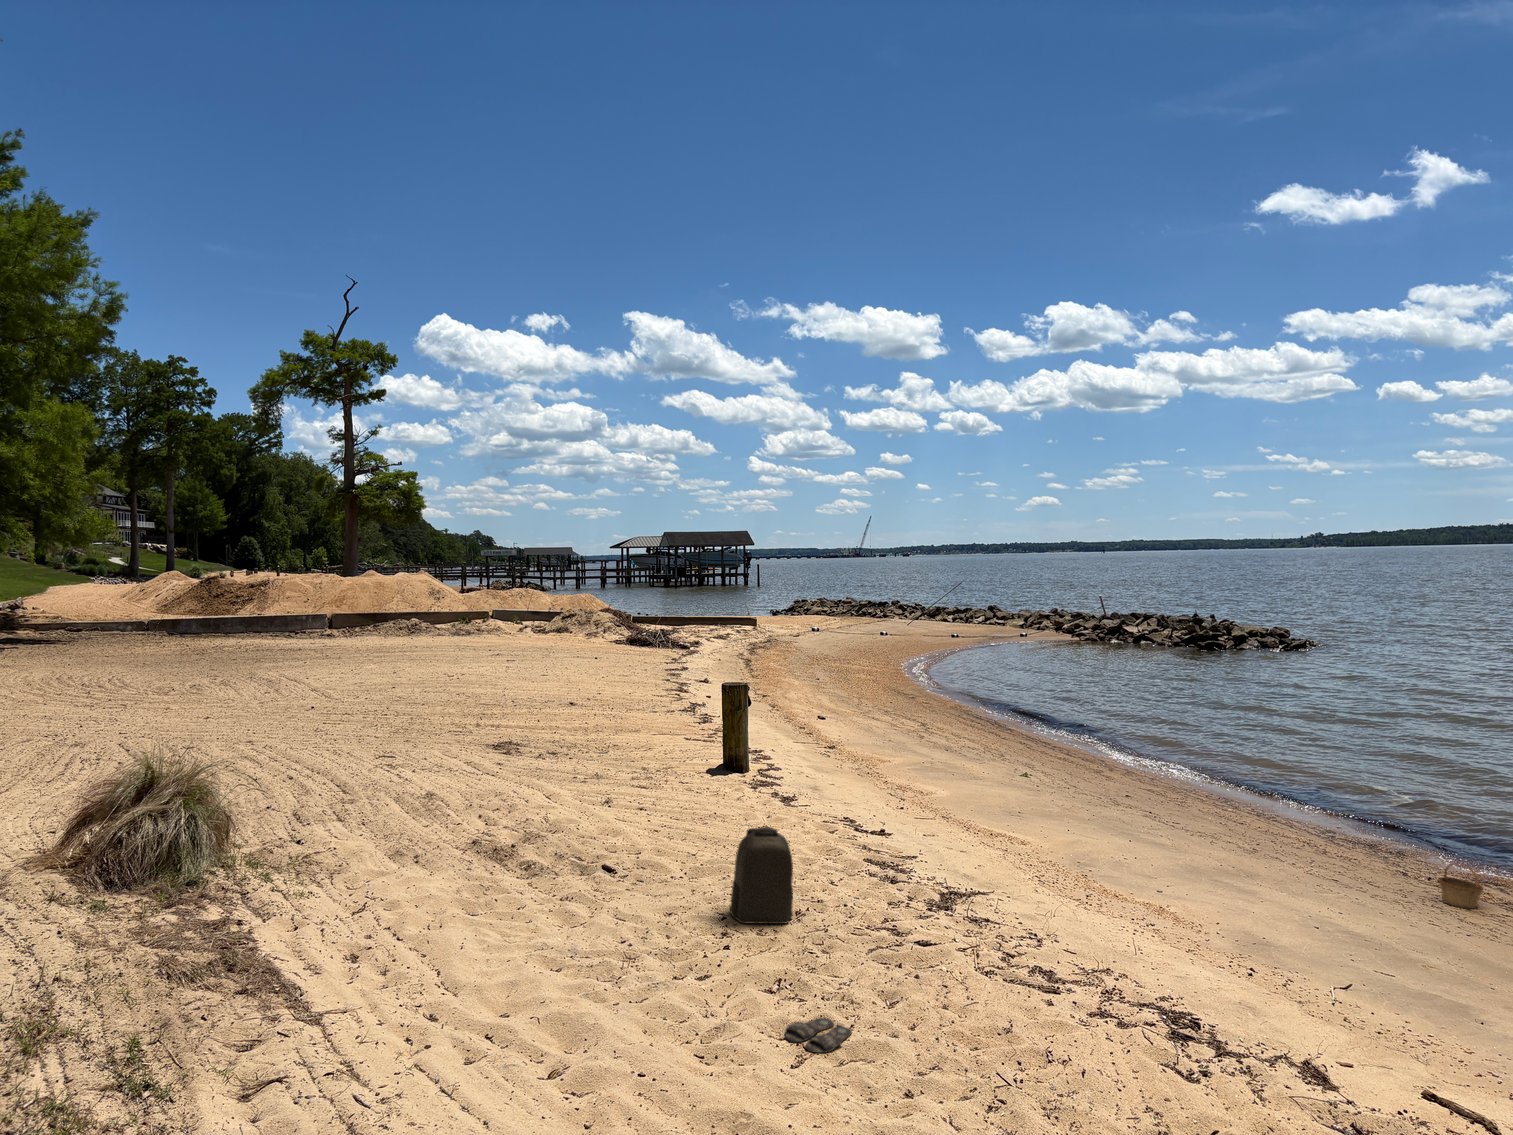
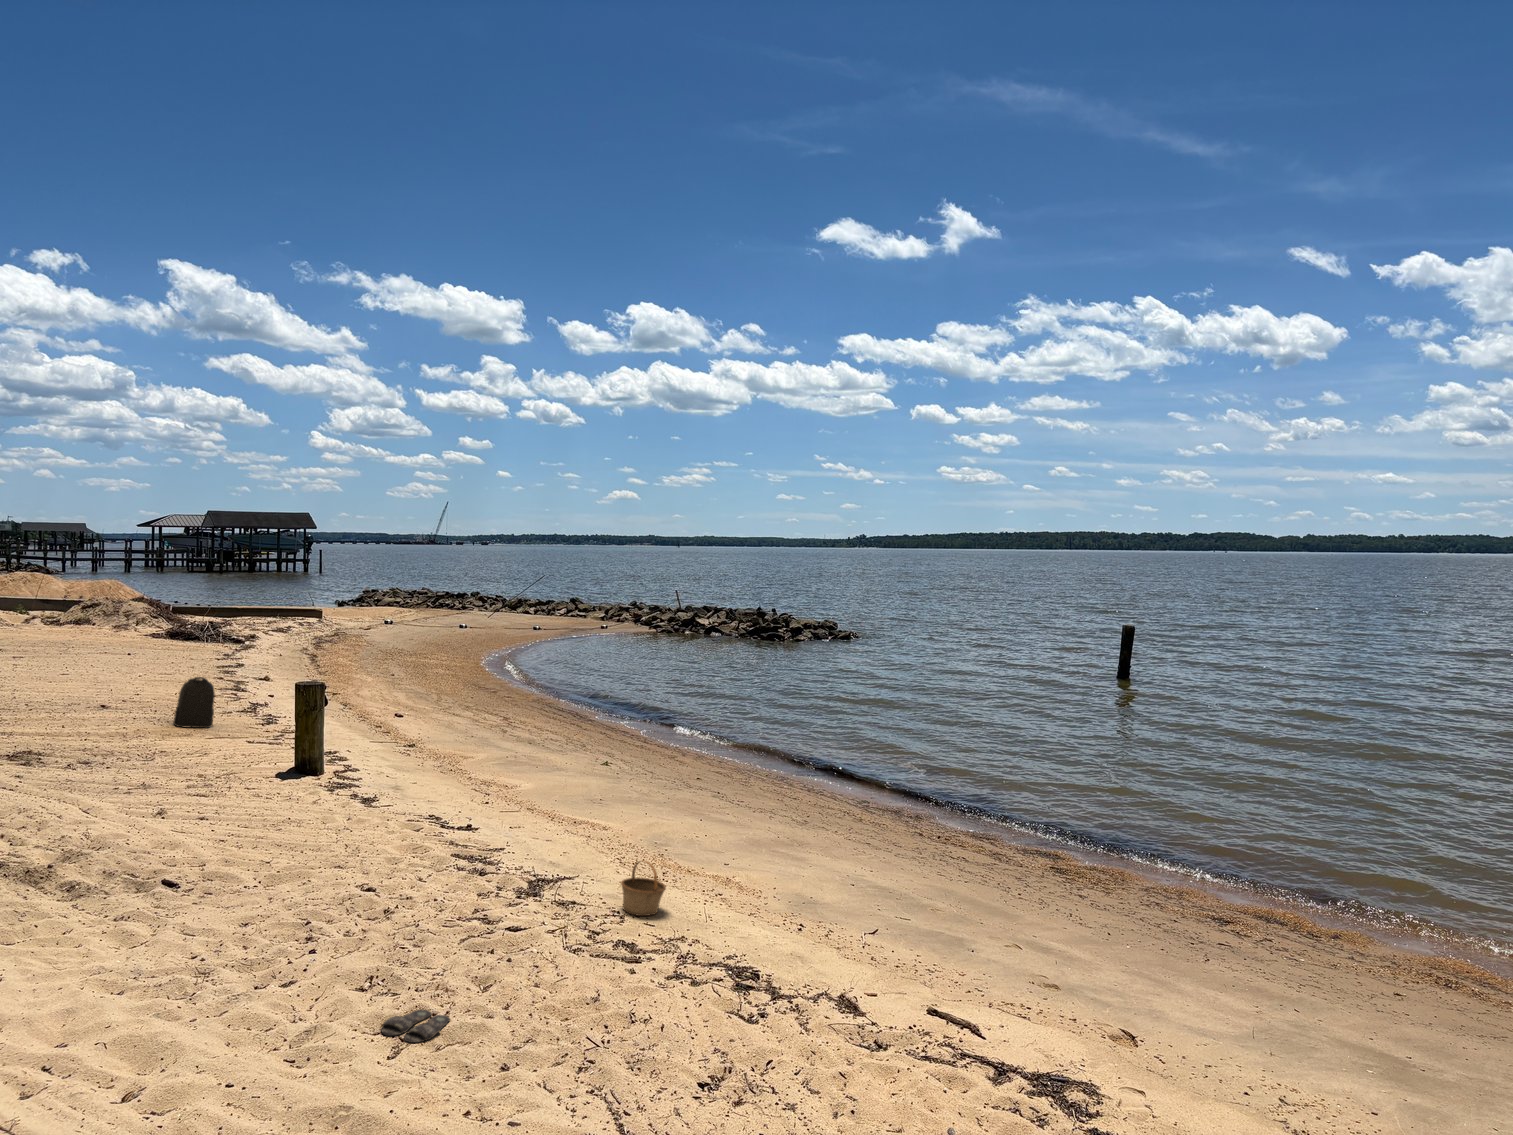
backpack: present [730,827,793,924] -> present [173,677,215,728]
basket: present [1439,864,1484,909] -> present [621,861,666,916]

